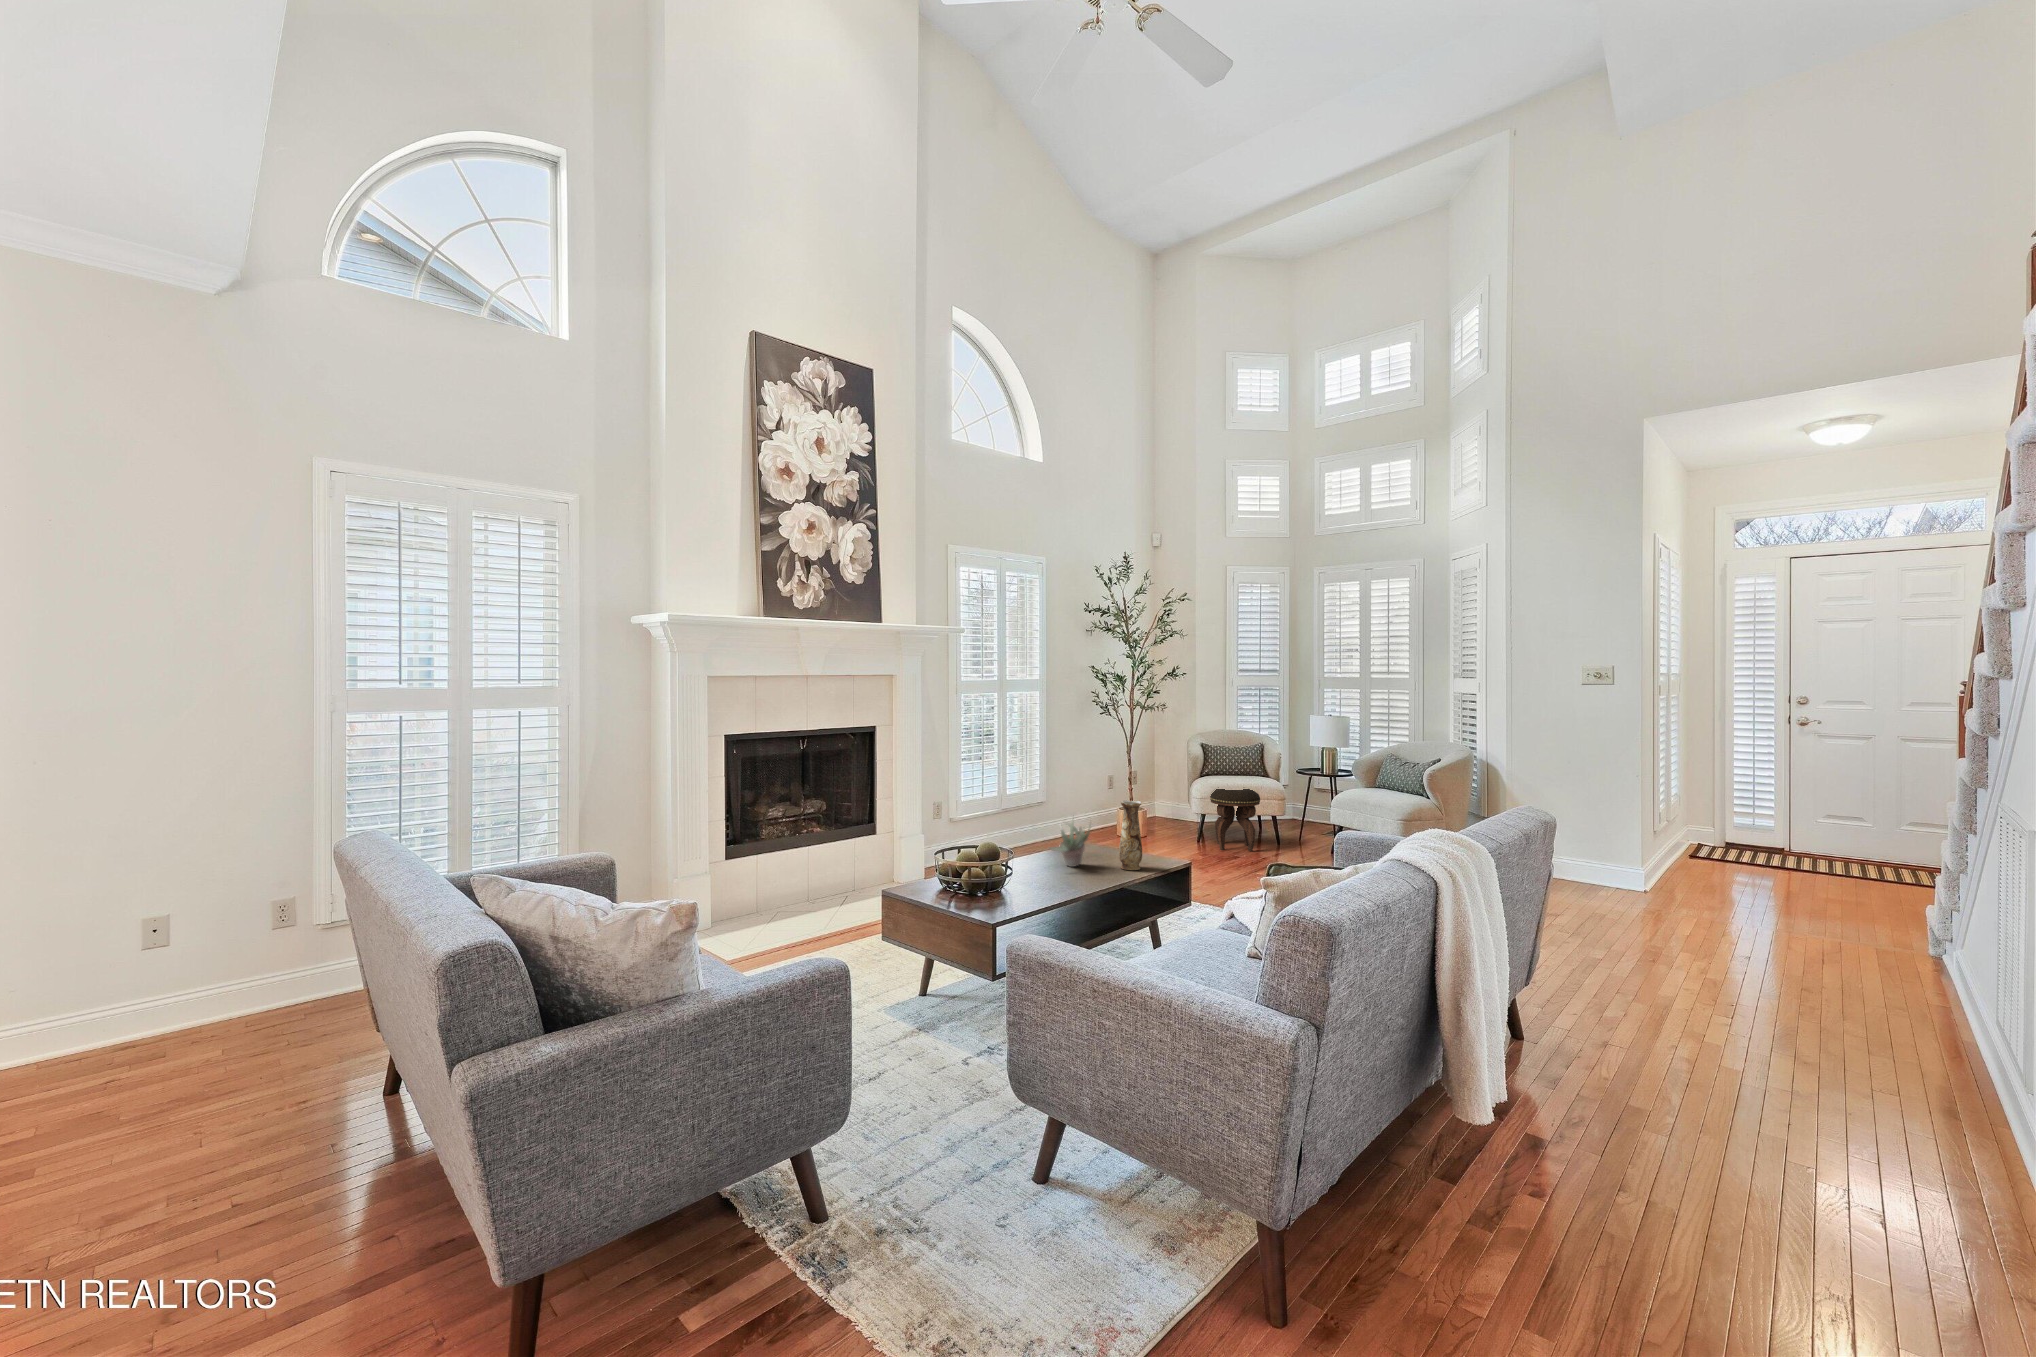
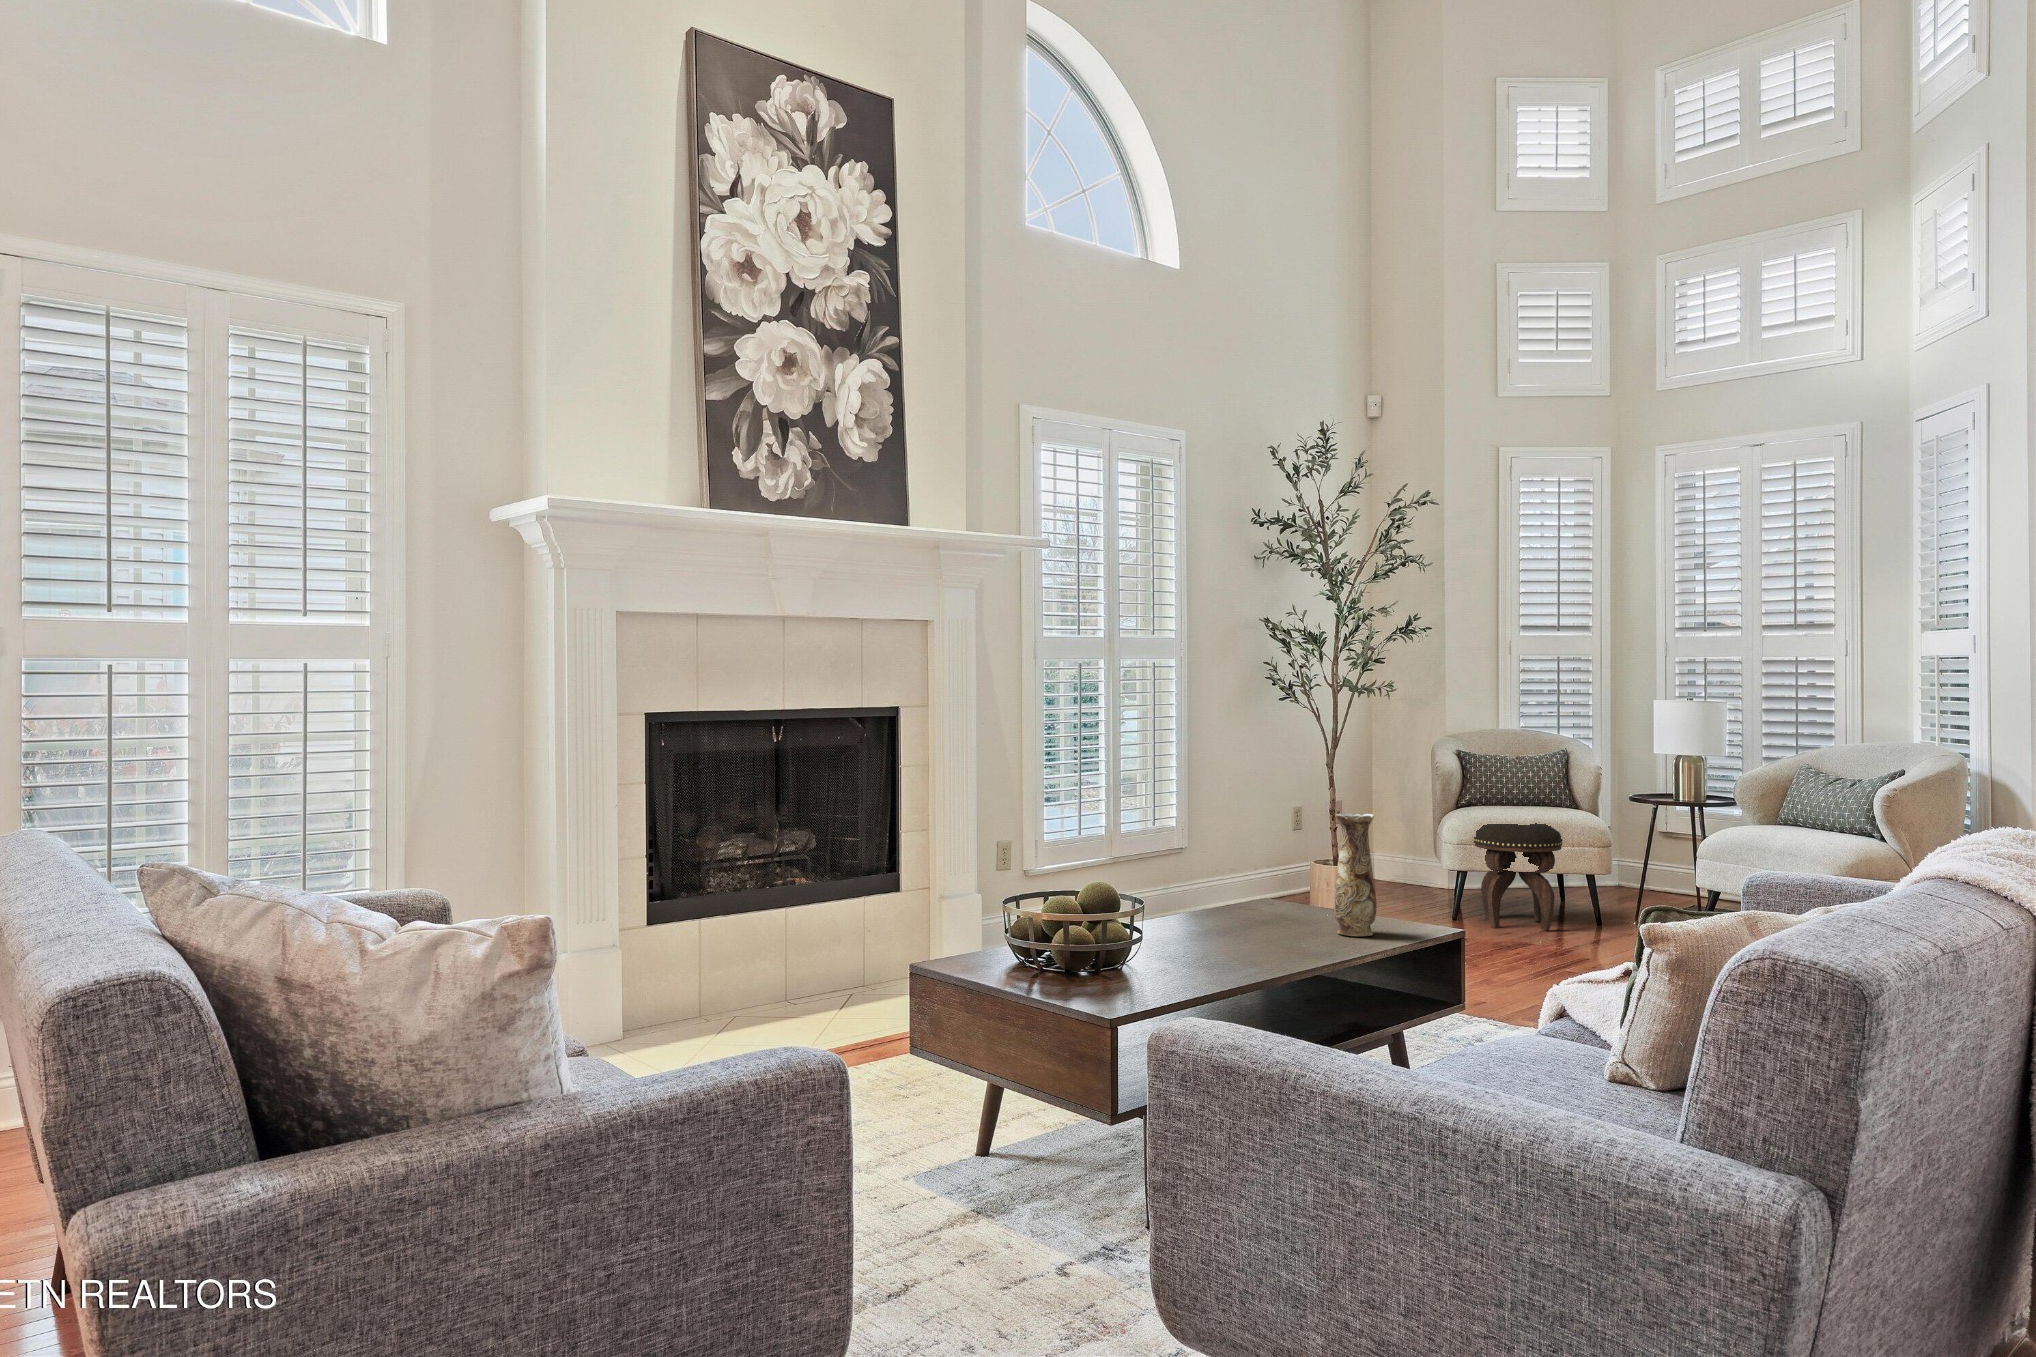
succulent plant: present [1049,818,1090,867] -> none [1206,834,1282,930]

